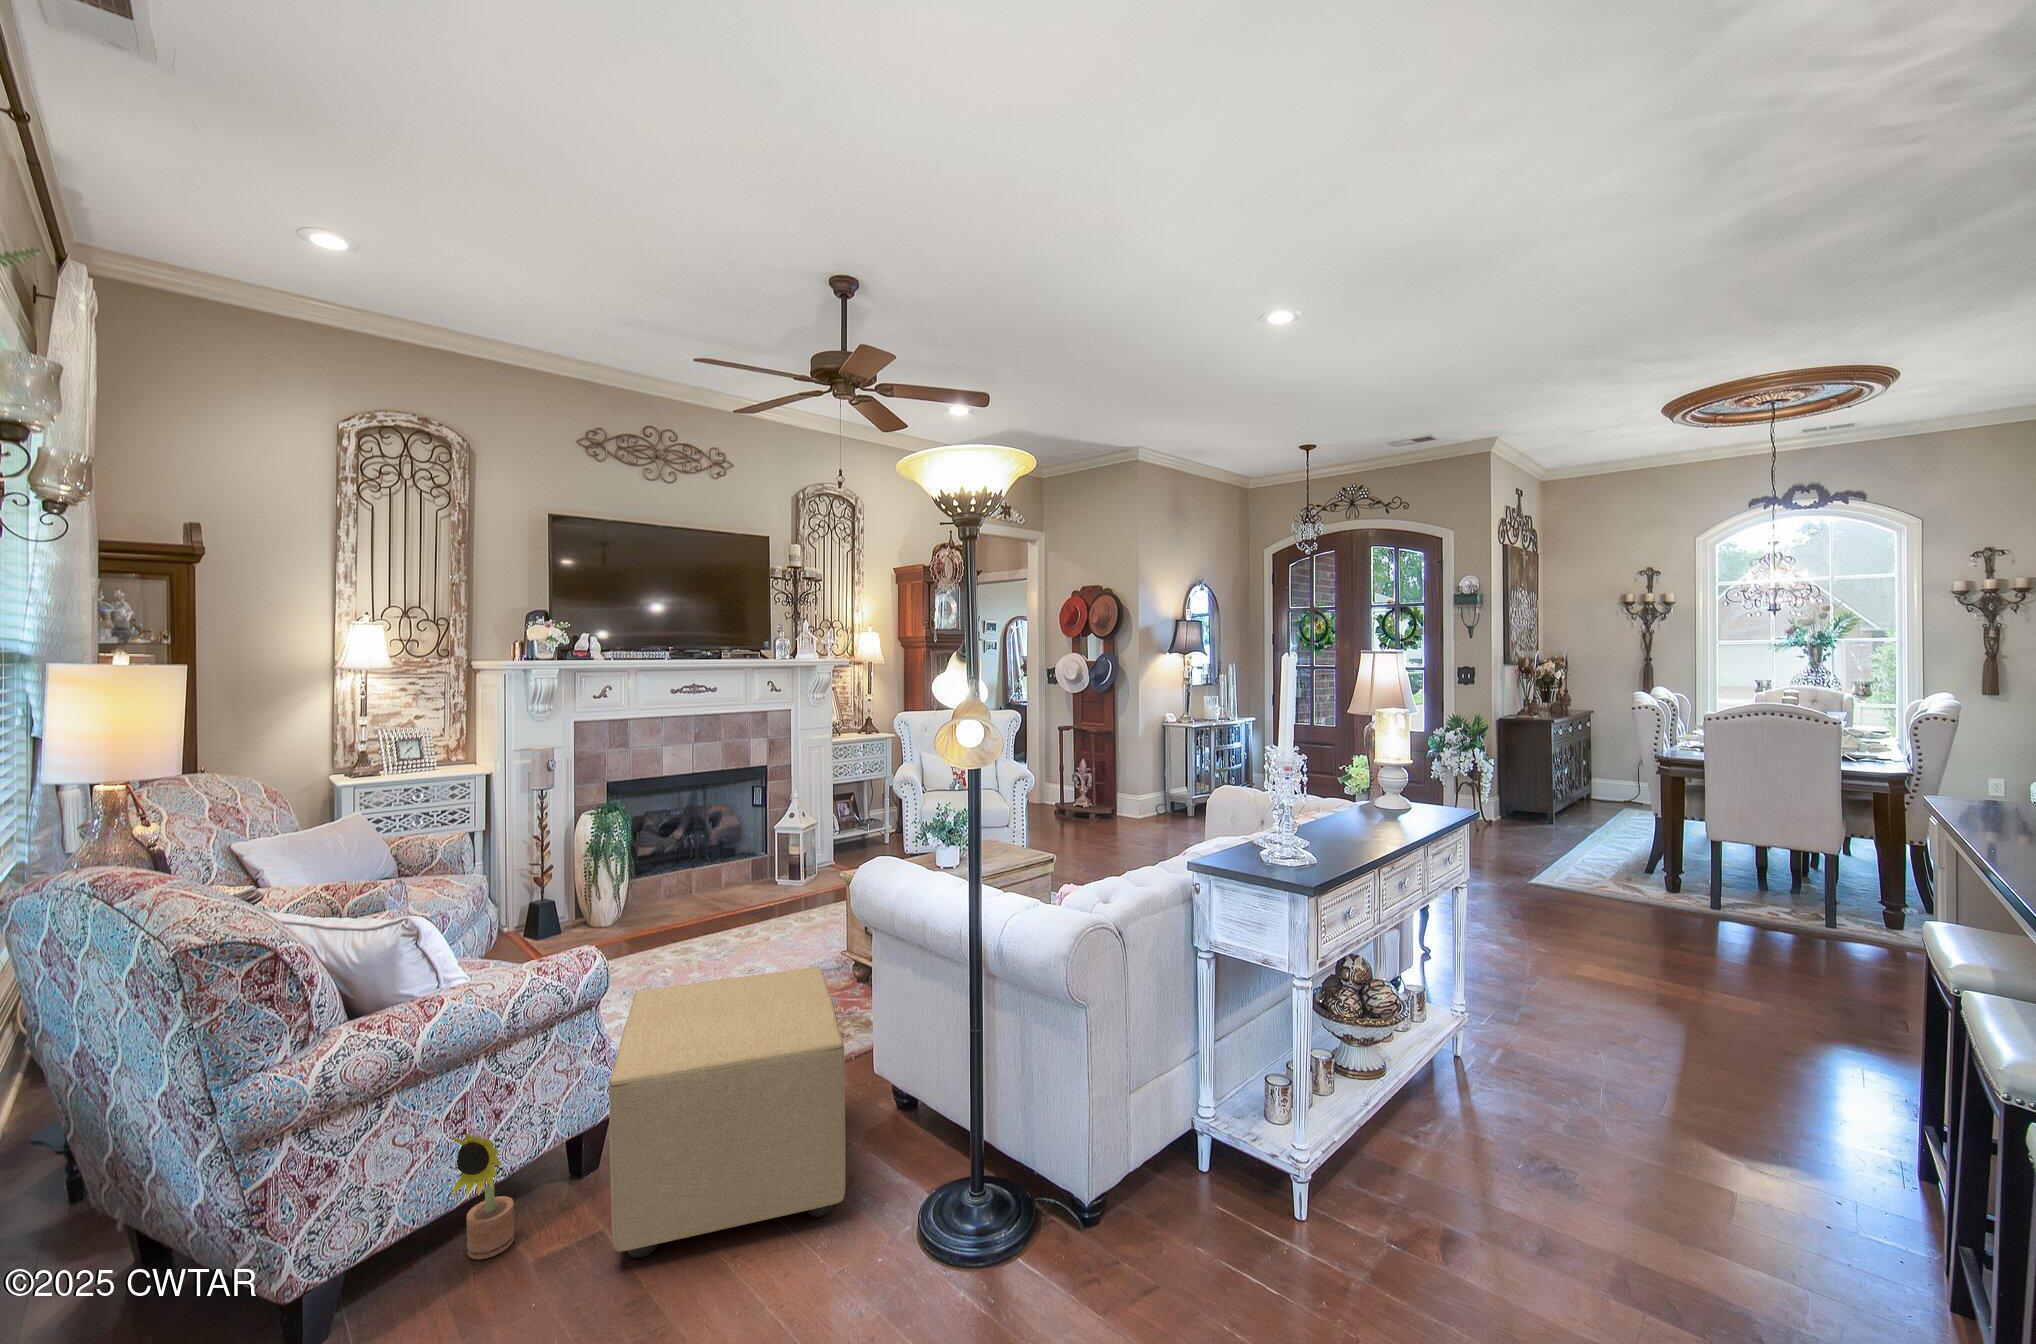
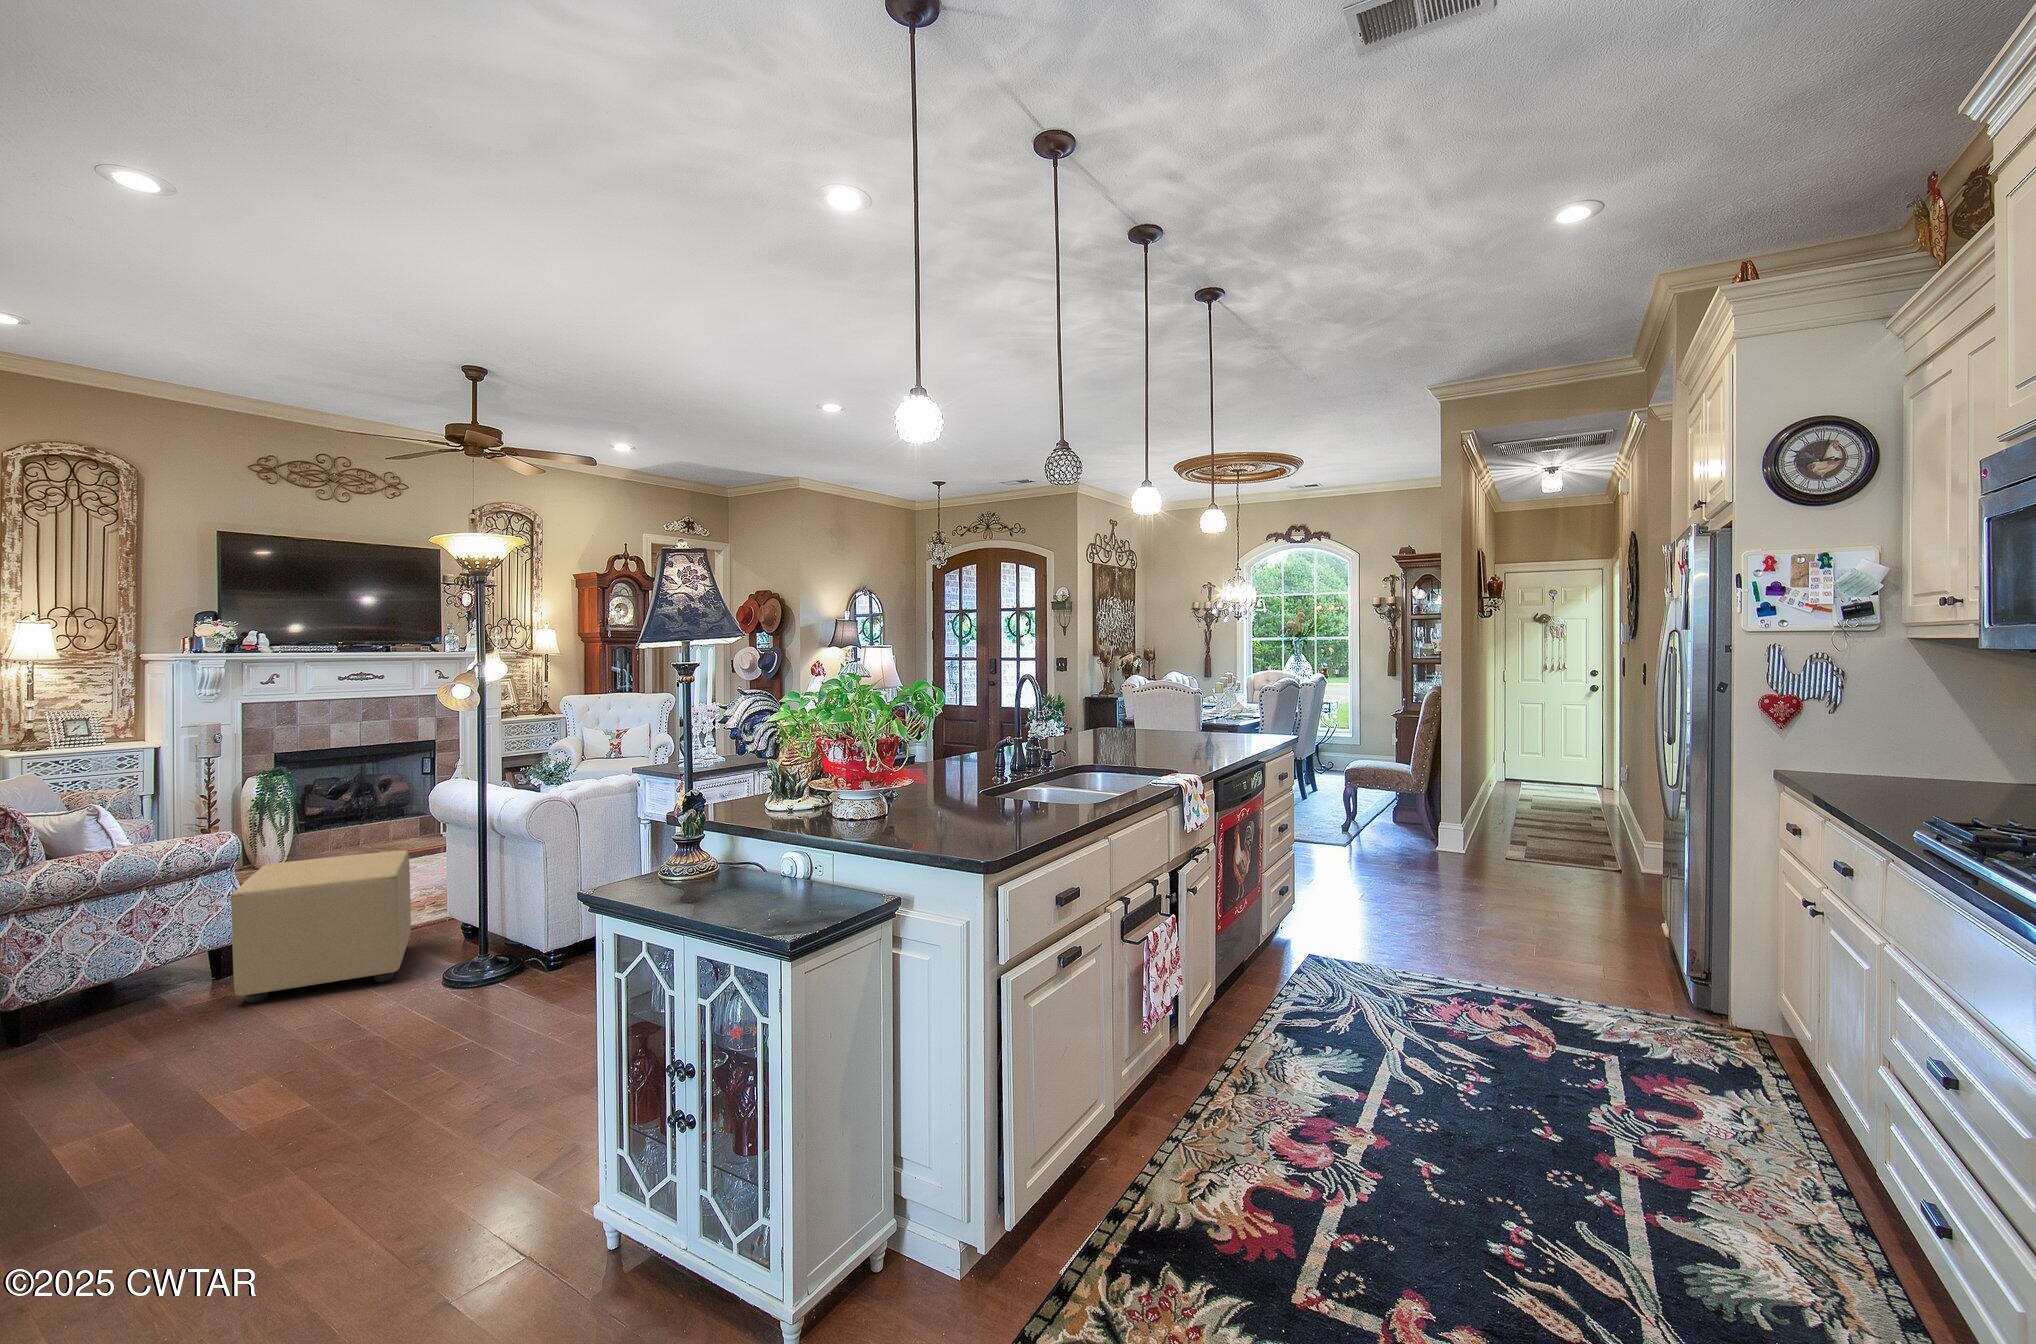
decorative plant: present [452,1134,514,1259] -> none [107,930,168,1010]

